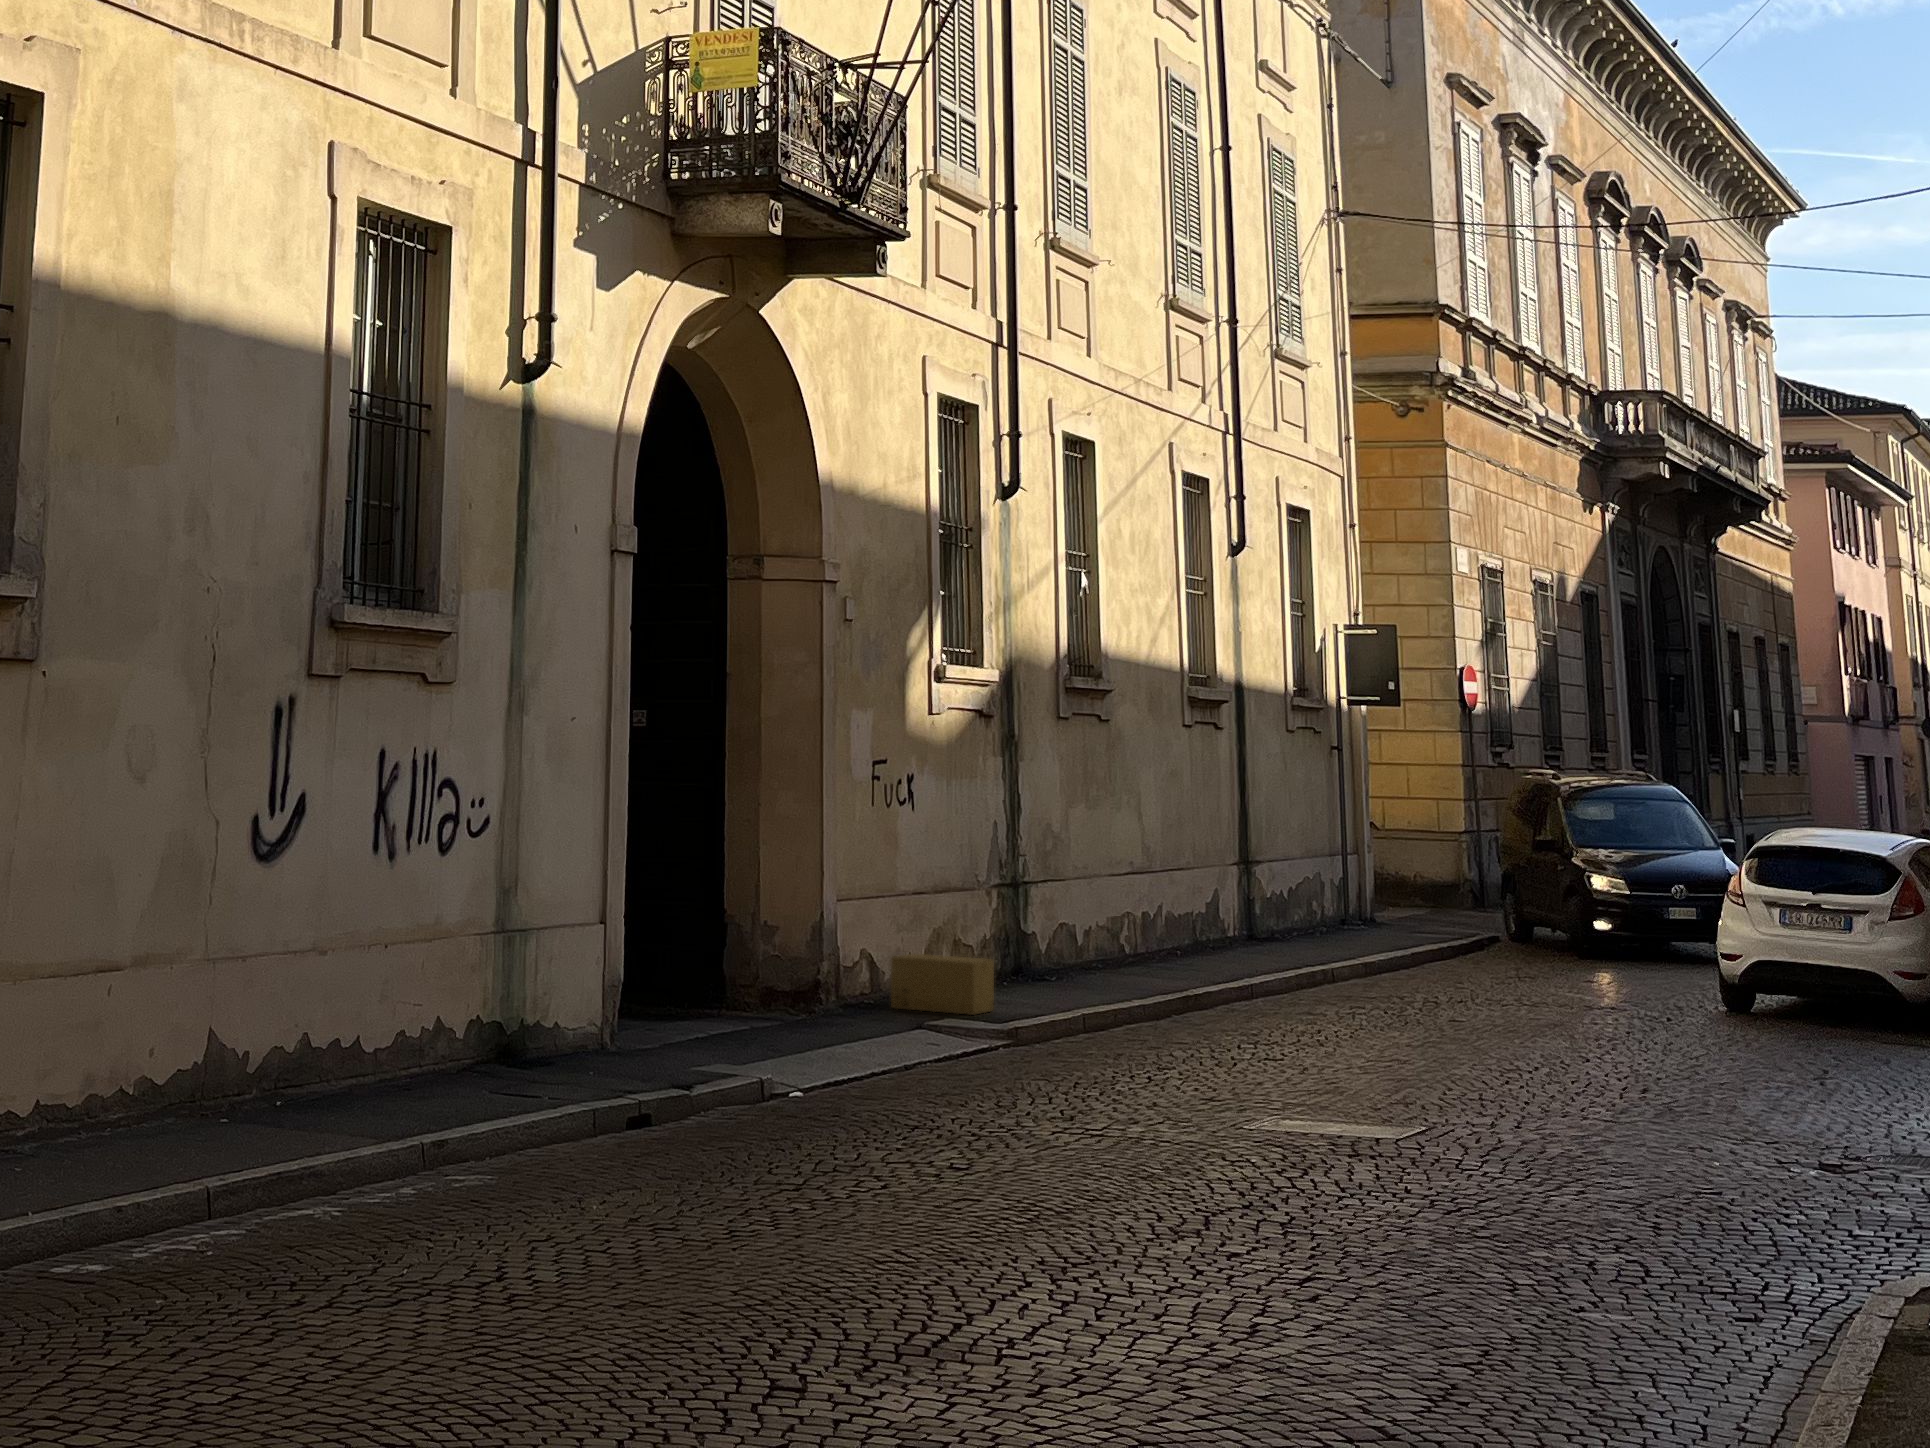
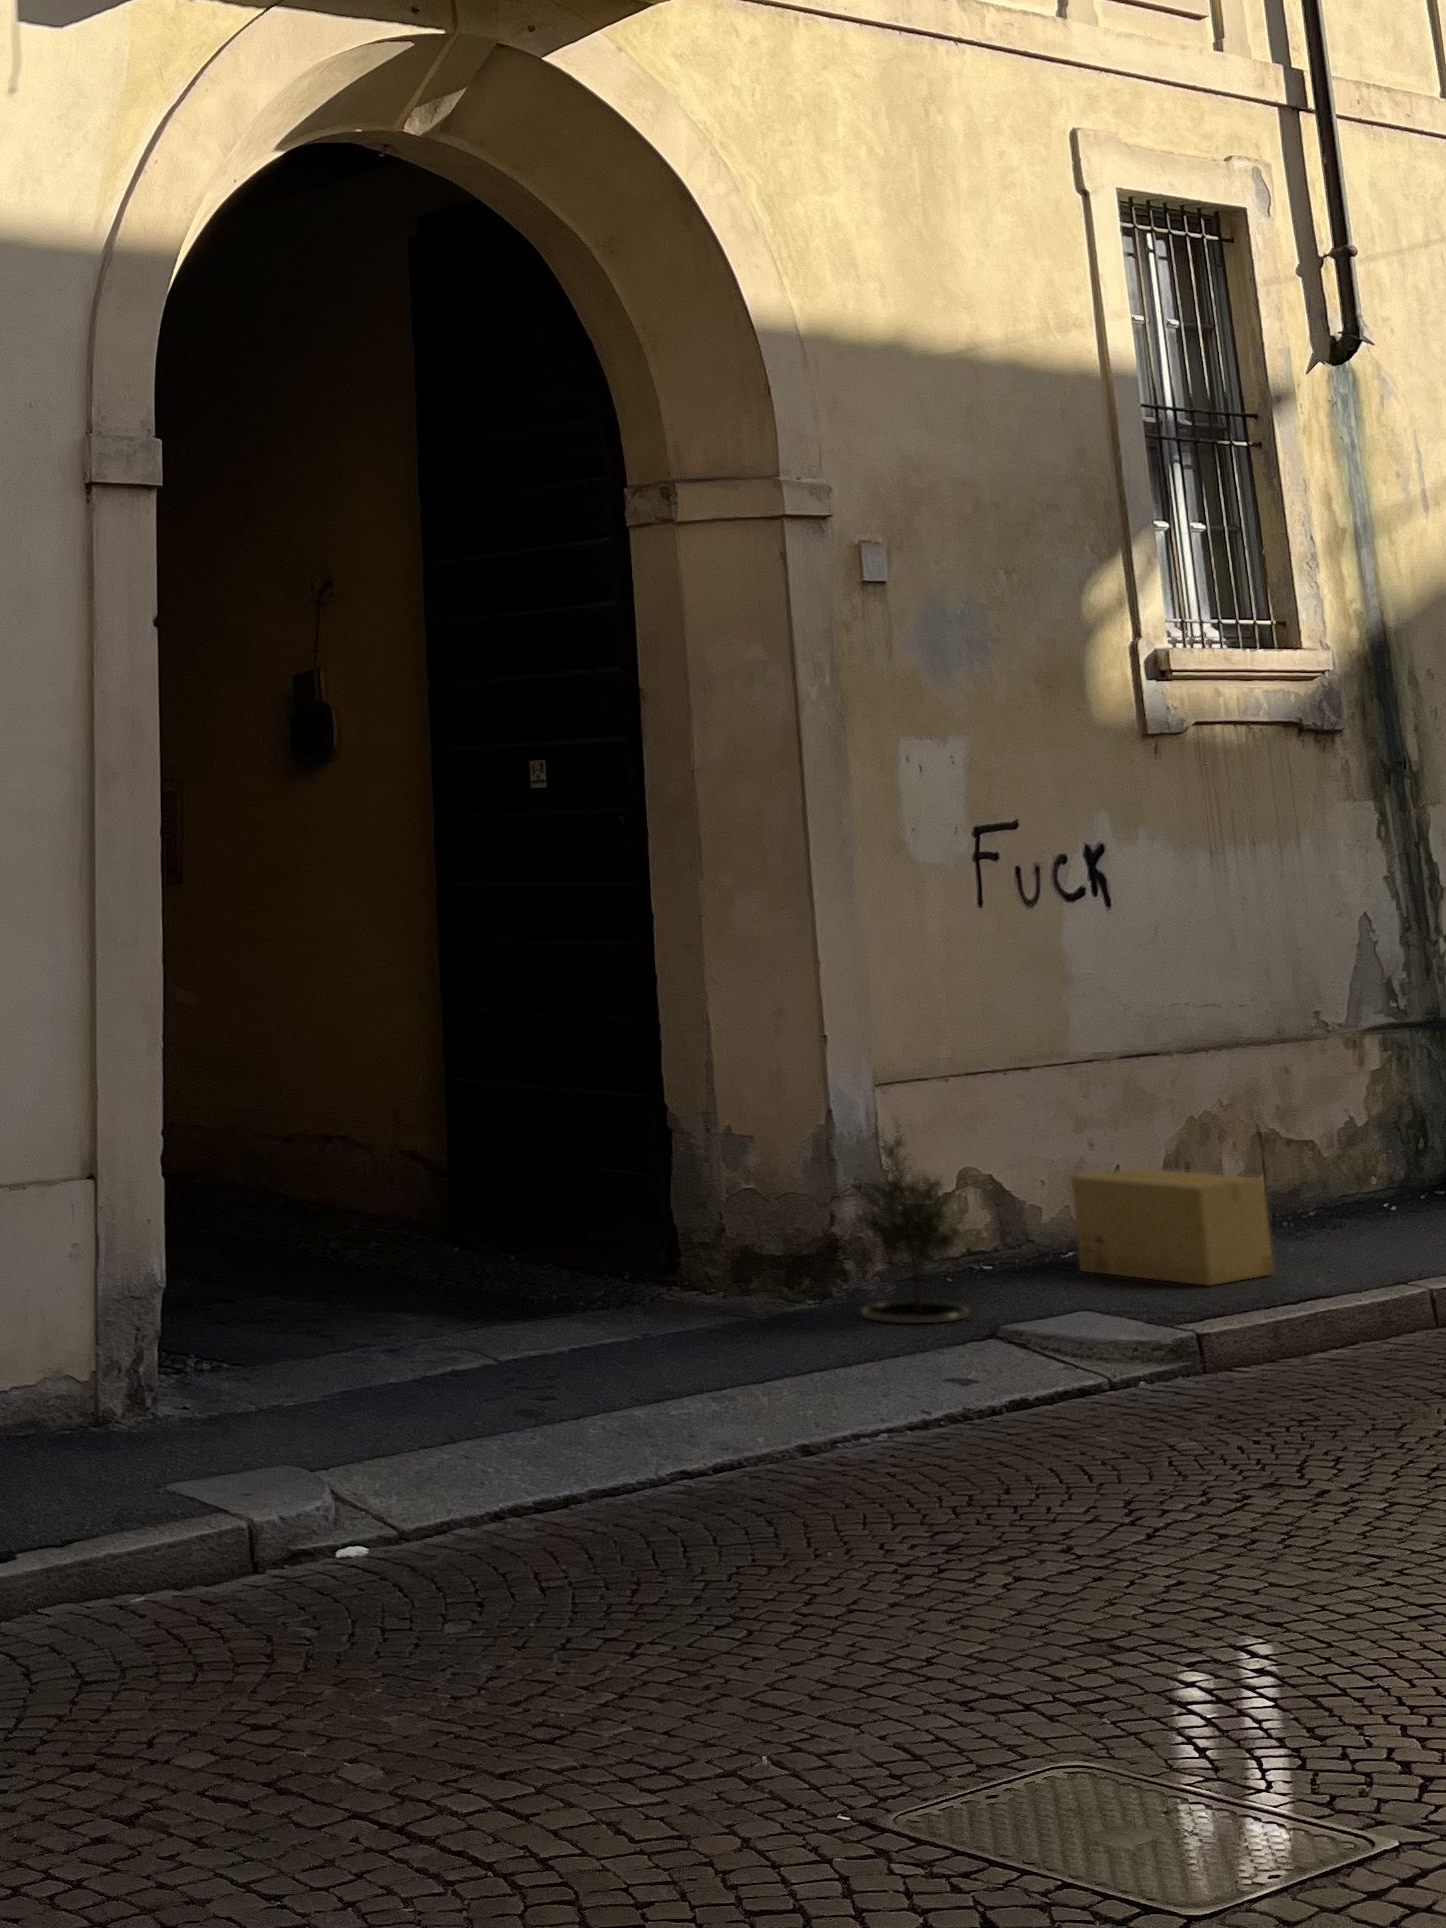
potted tree: none [822,916,892,1027] -> present [854,1126,969,1323]

